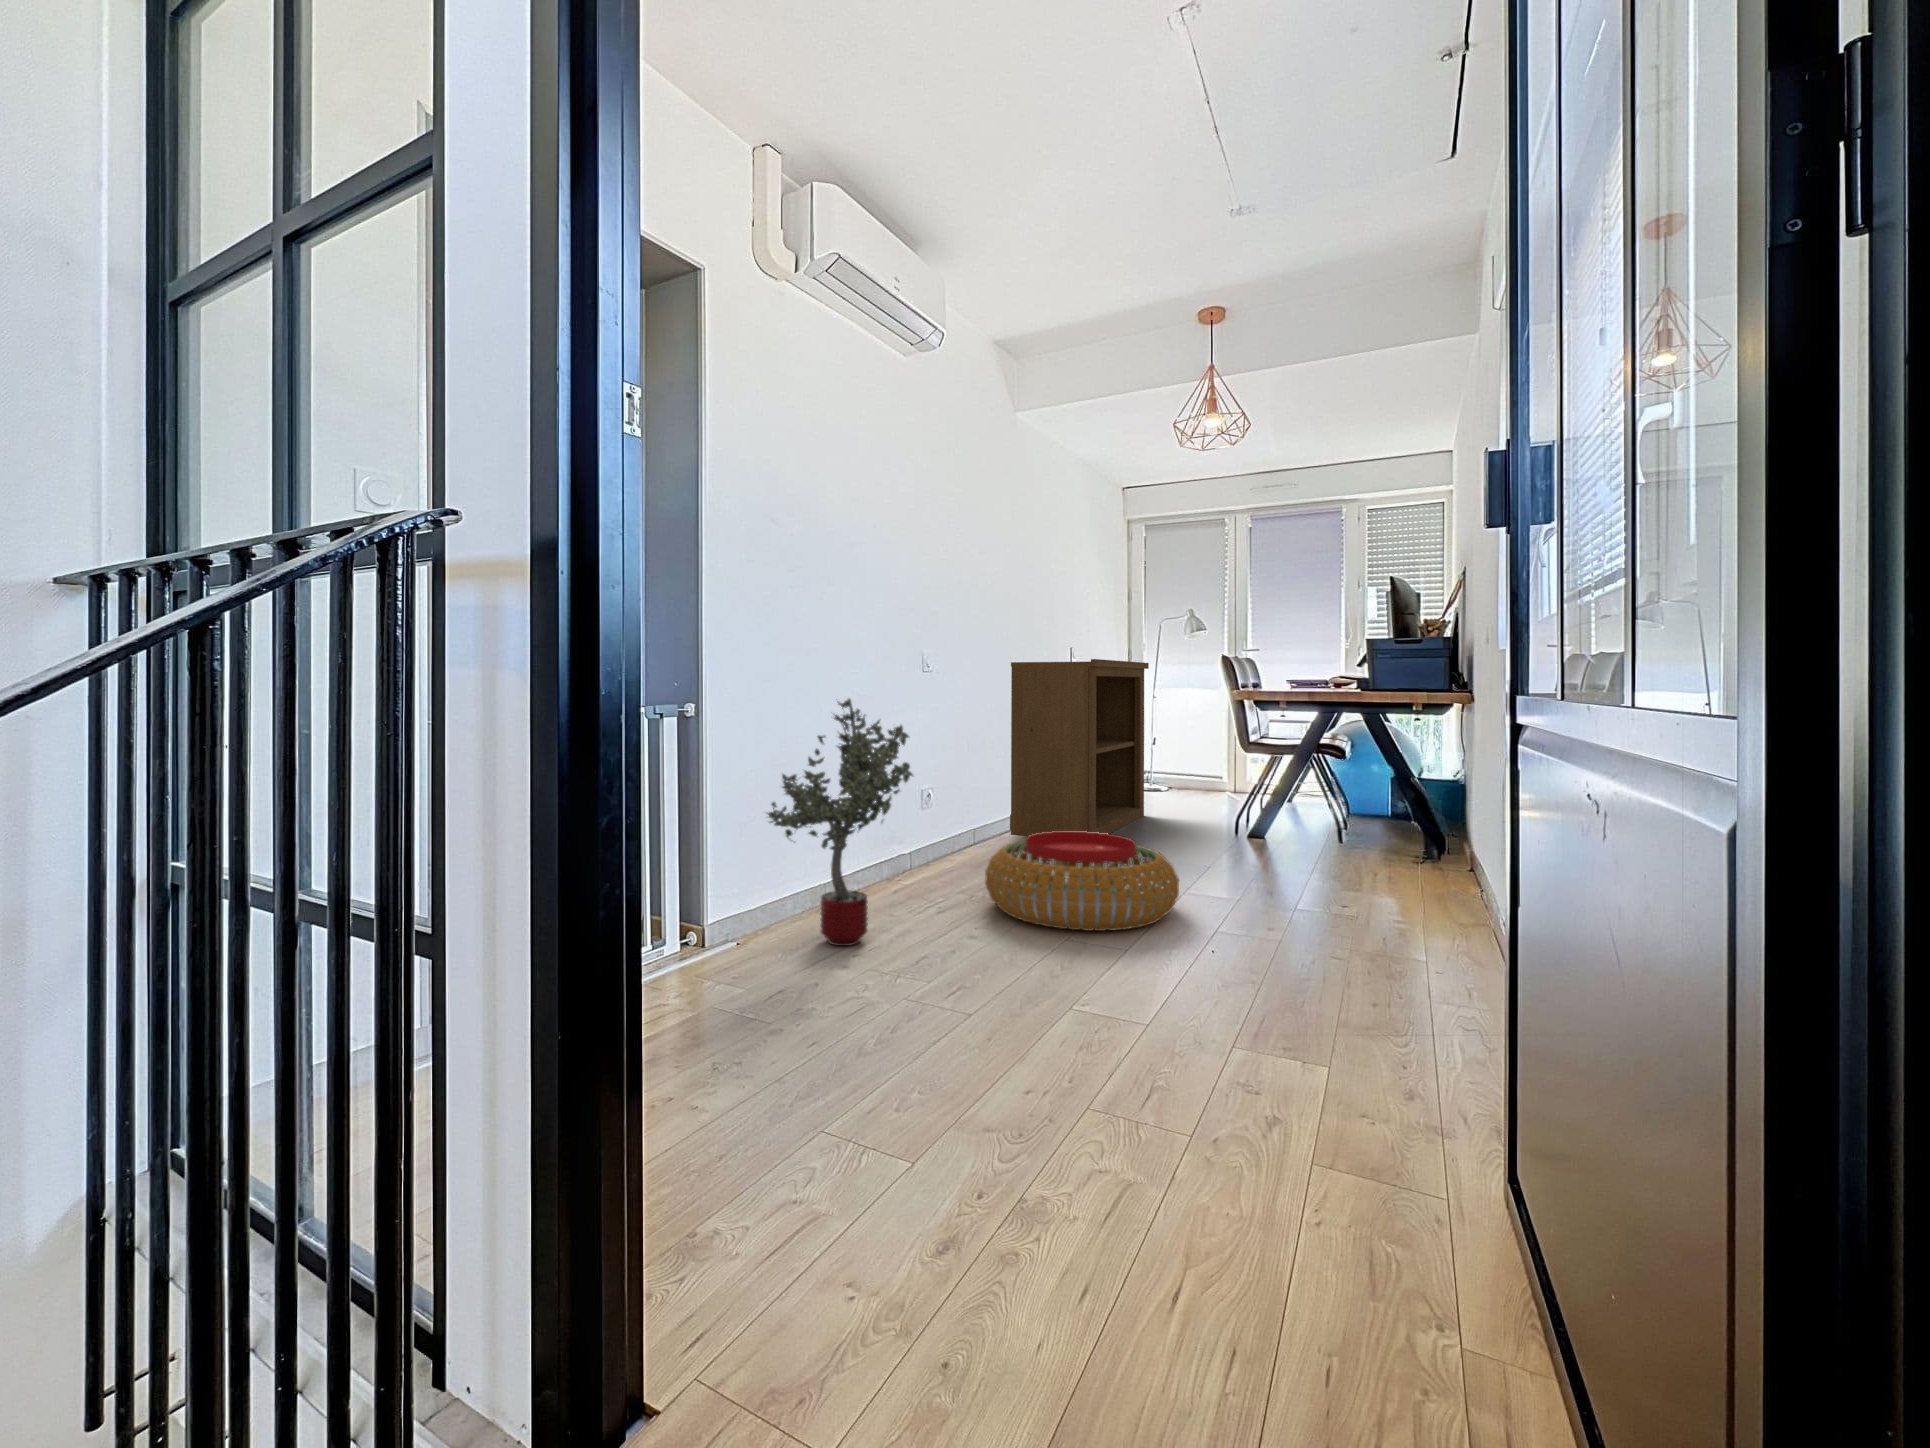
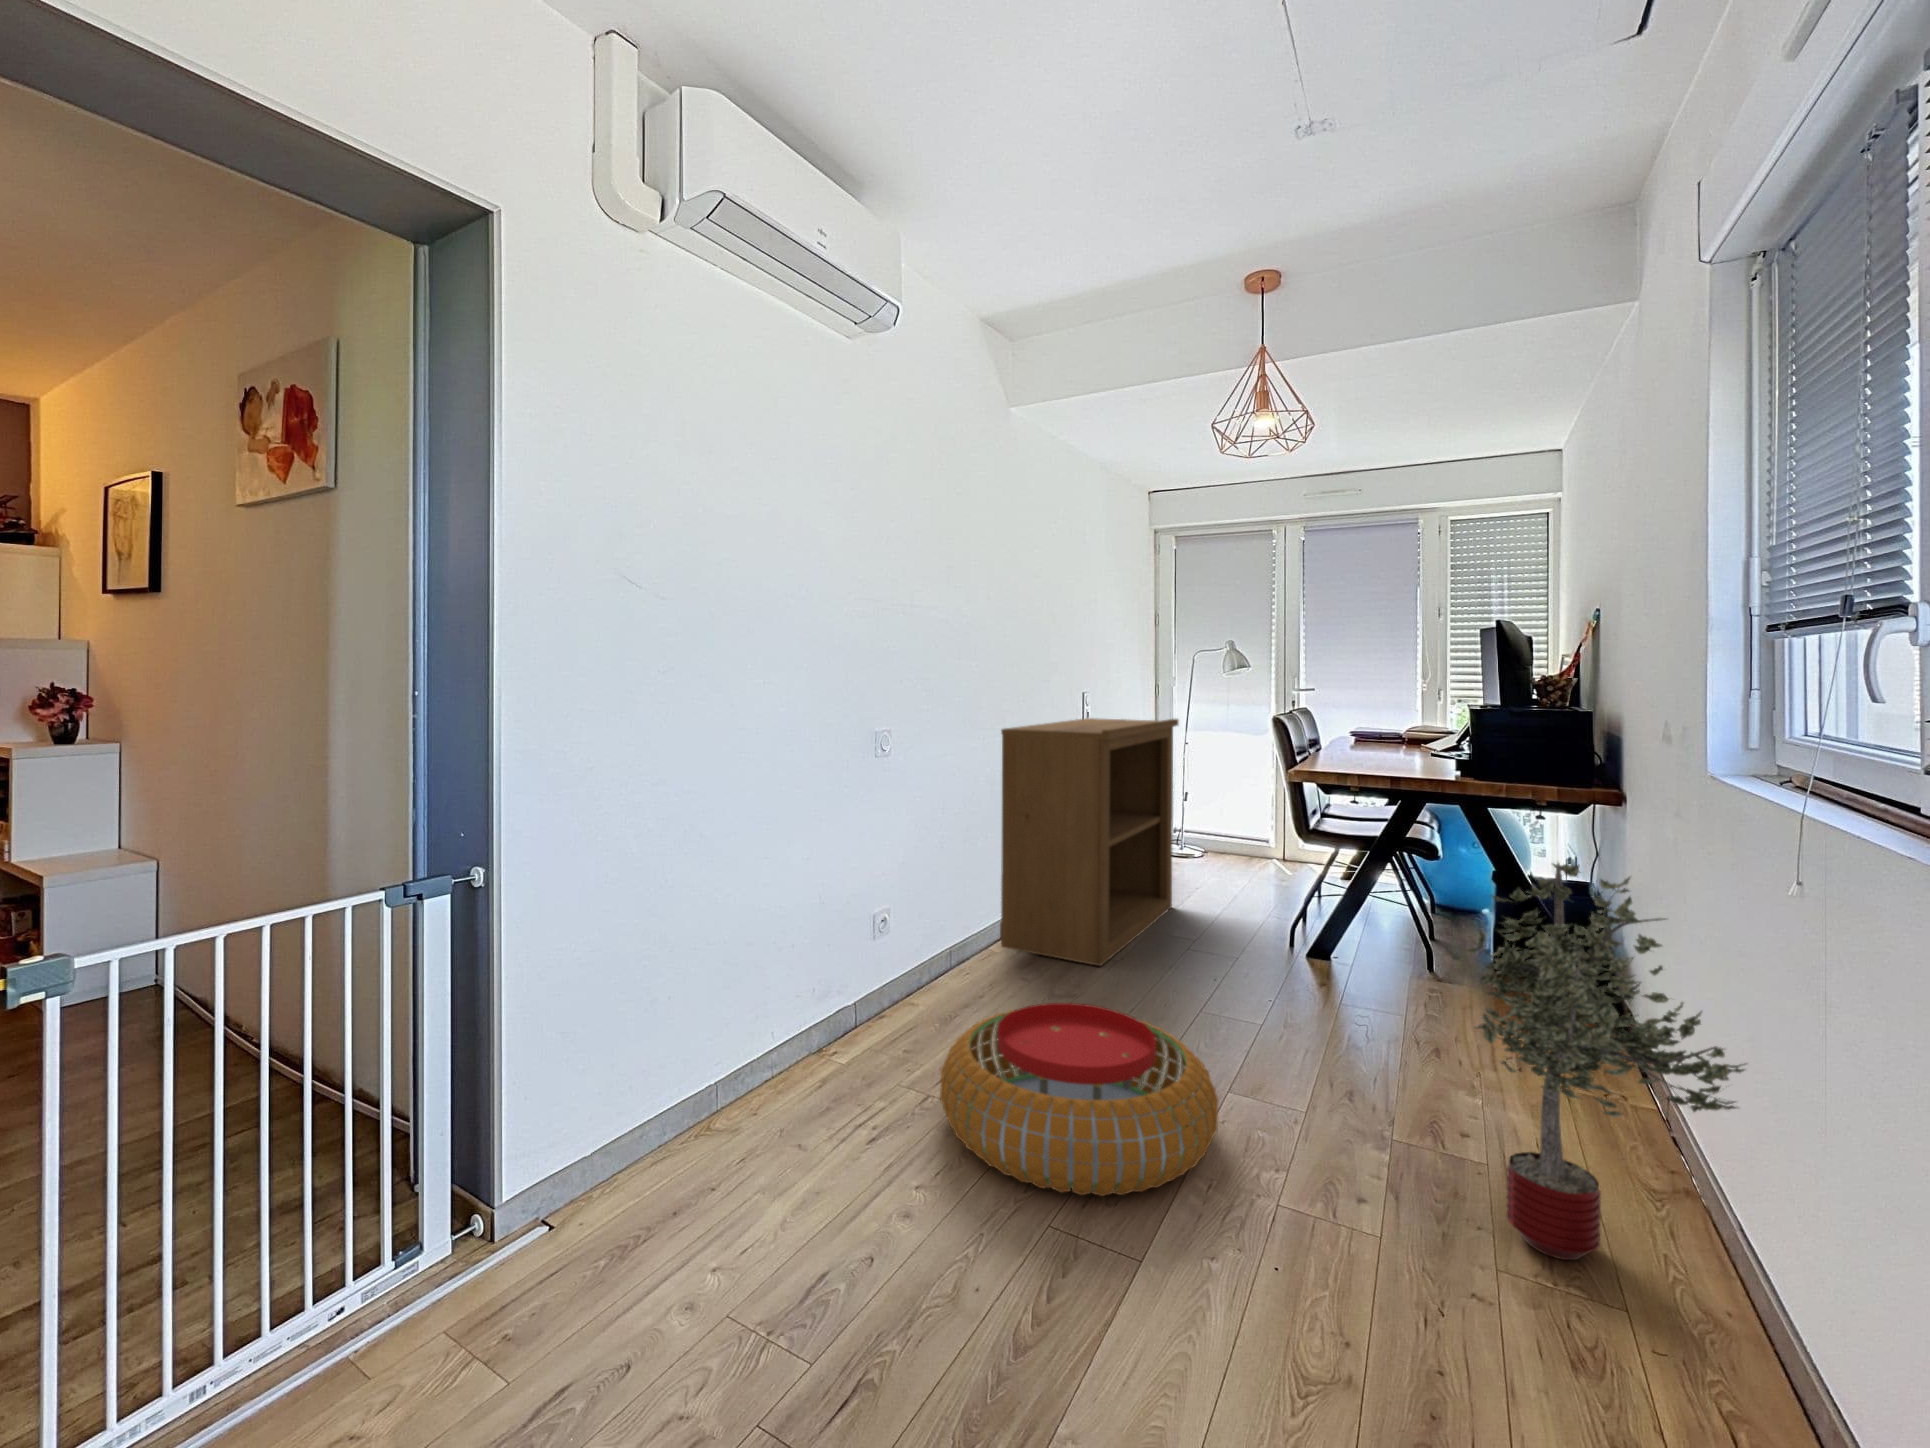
potted tree: present [766,698,913,946] -> present [1468,863,1746,1260]

